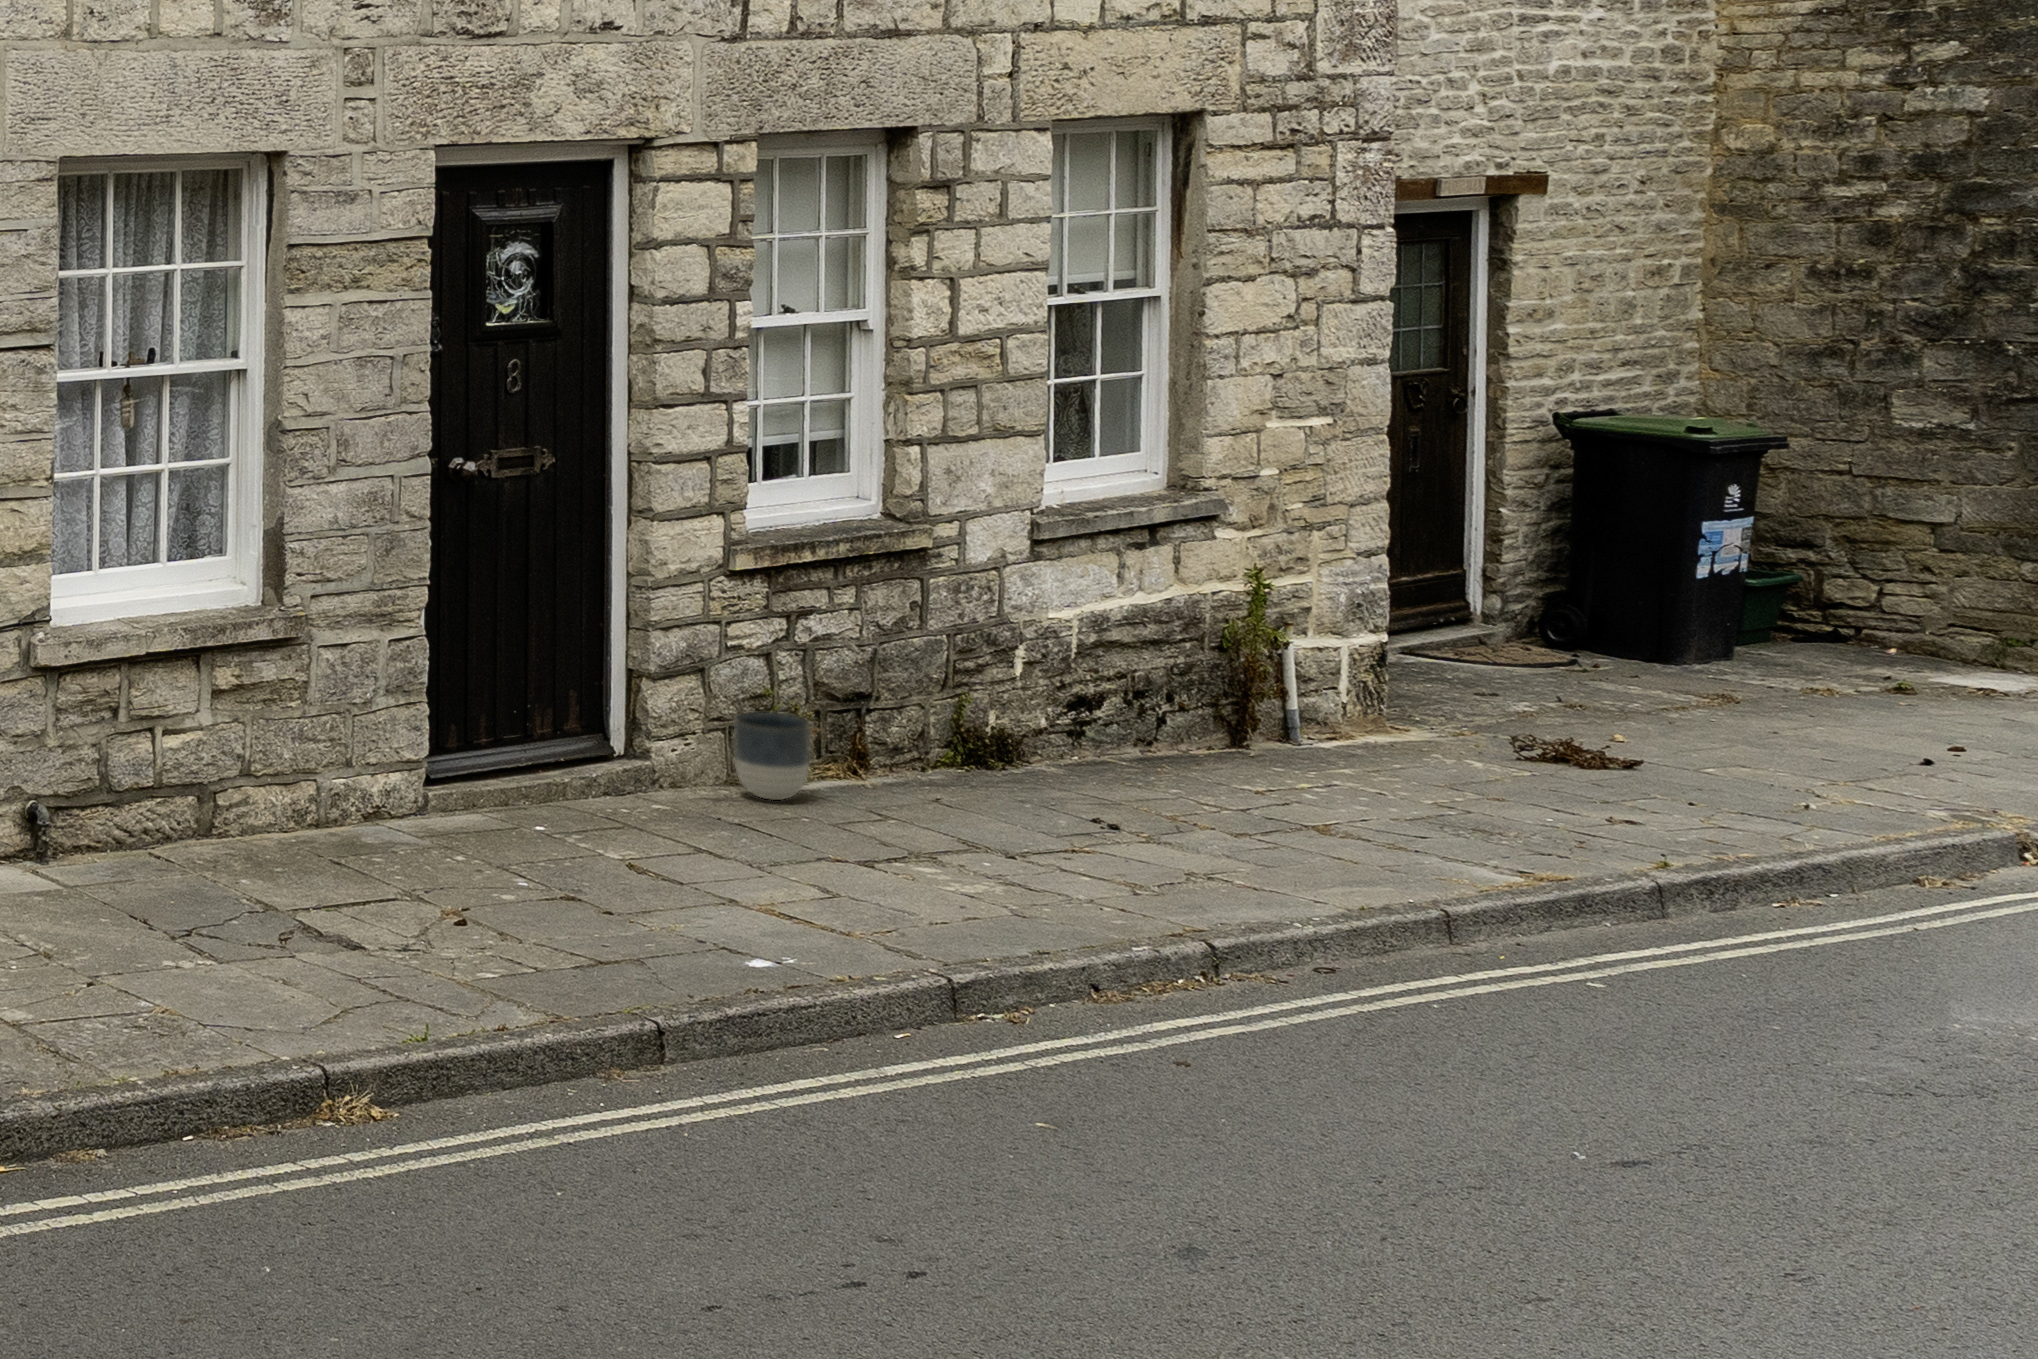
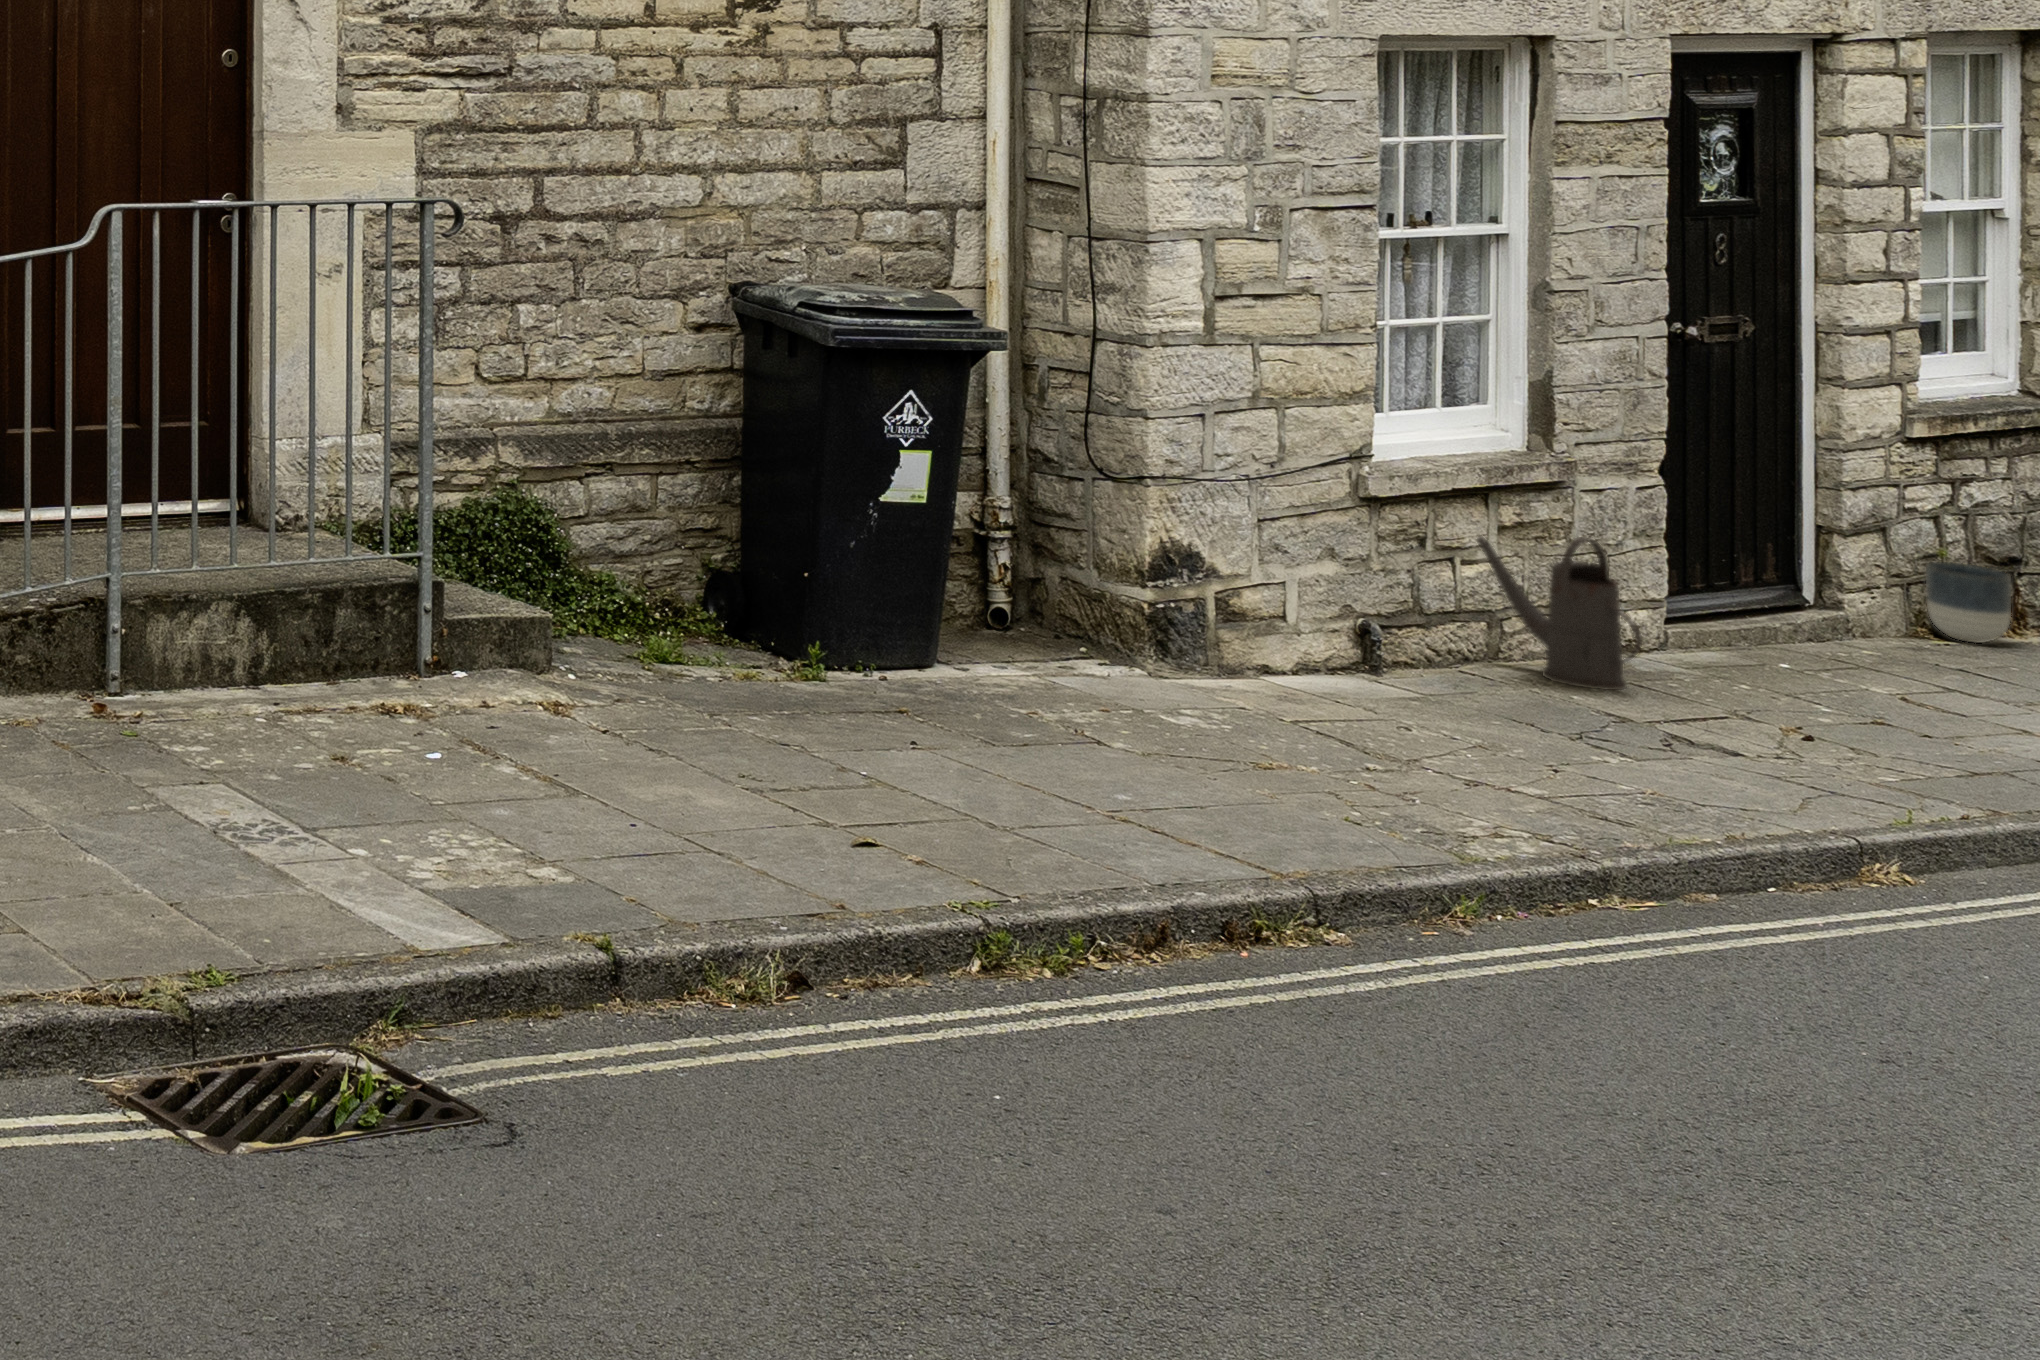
watering can: none [154,712,261,883] -> present [1477,536,1642,690]

